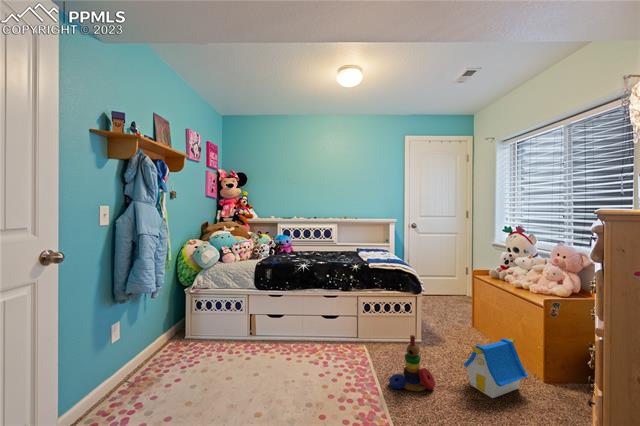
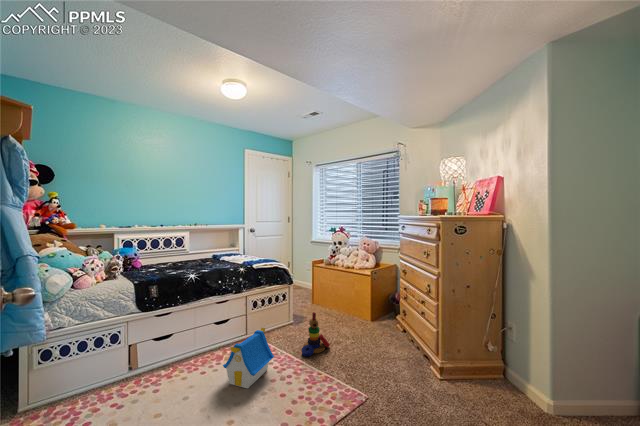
toy house: present [463,337,528,398] -> present [223,328,274,389]

